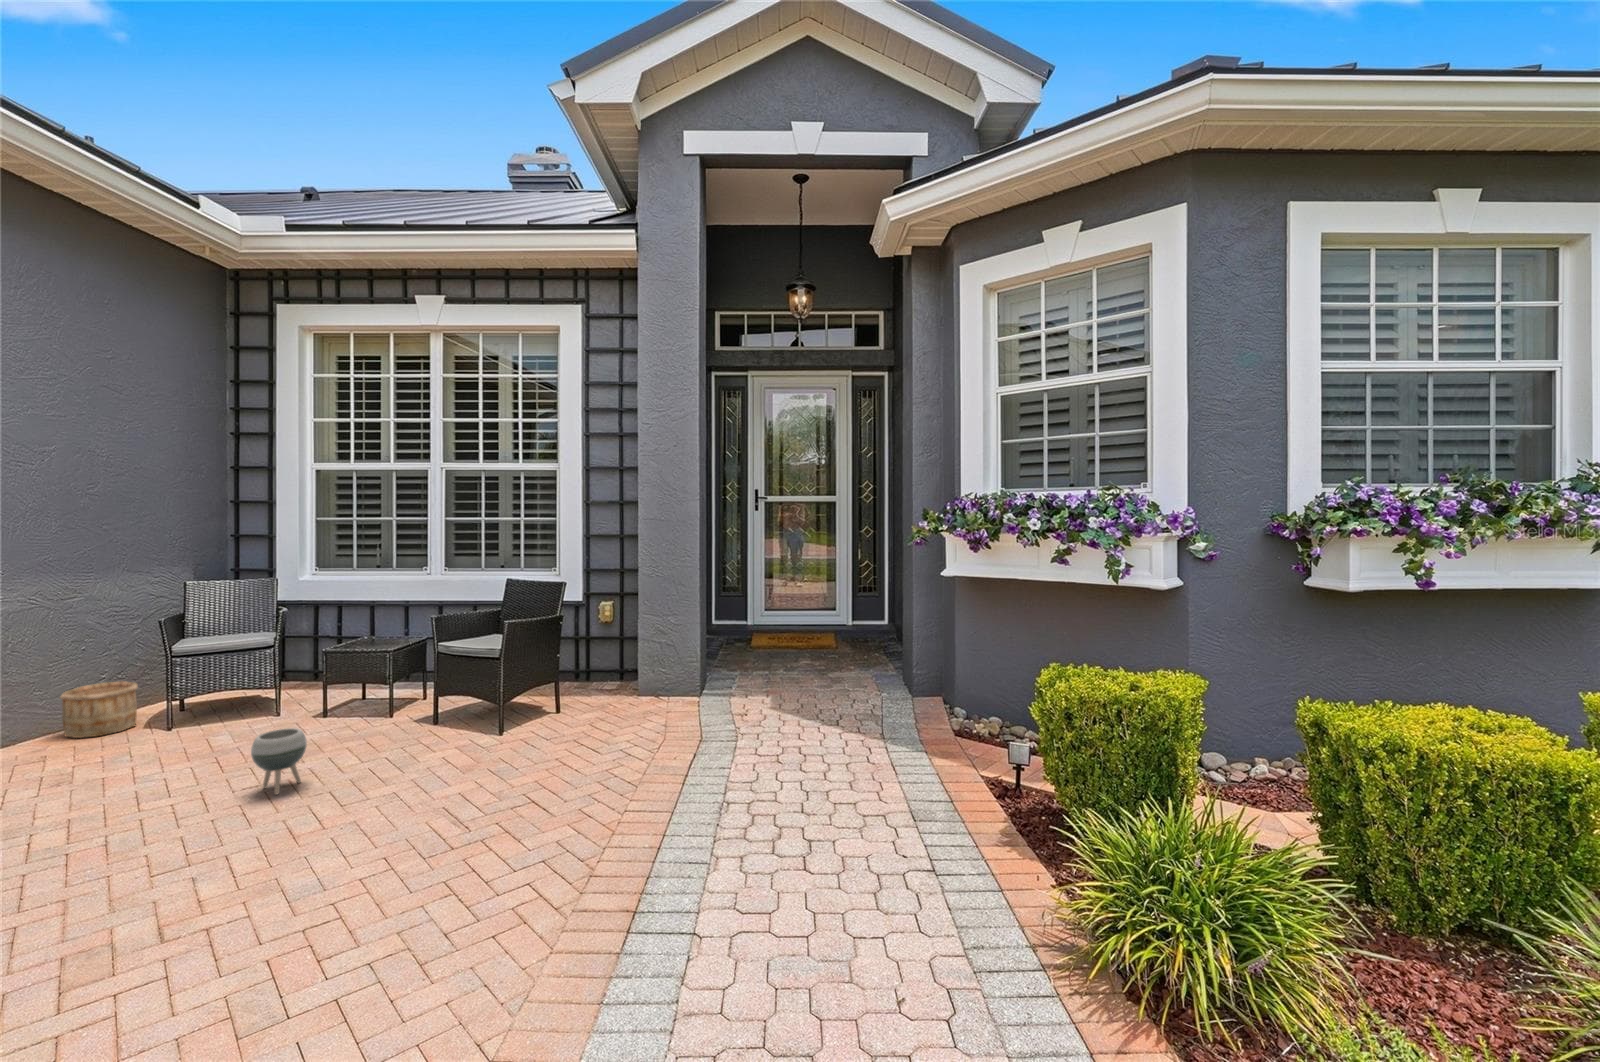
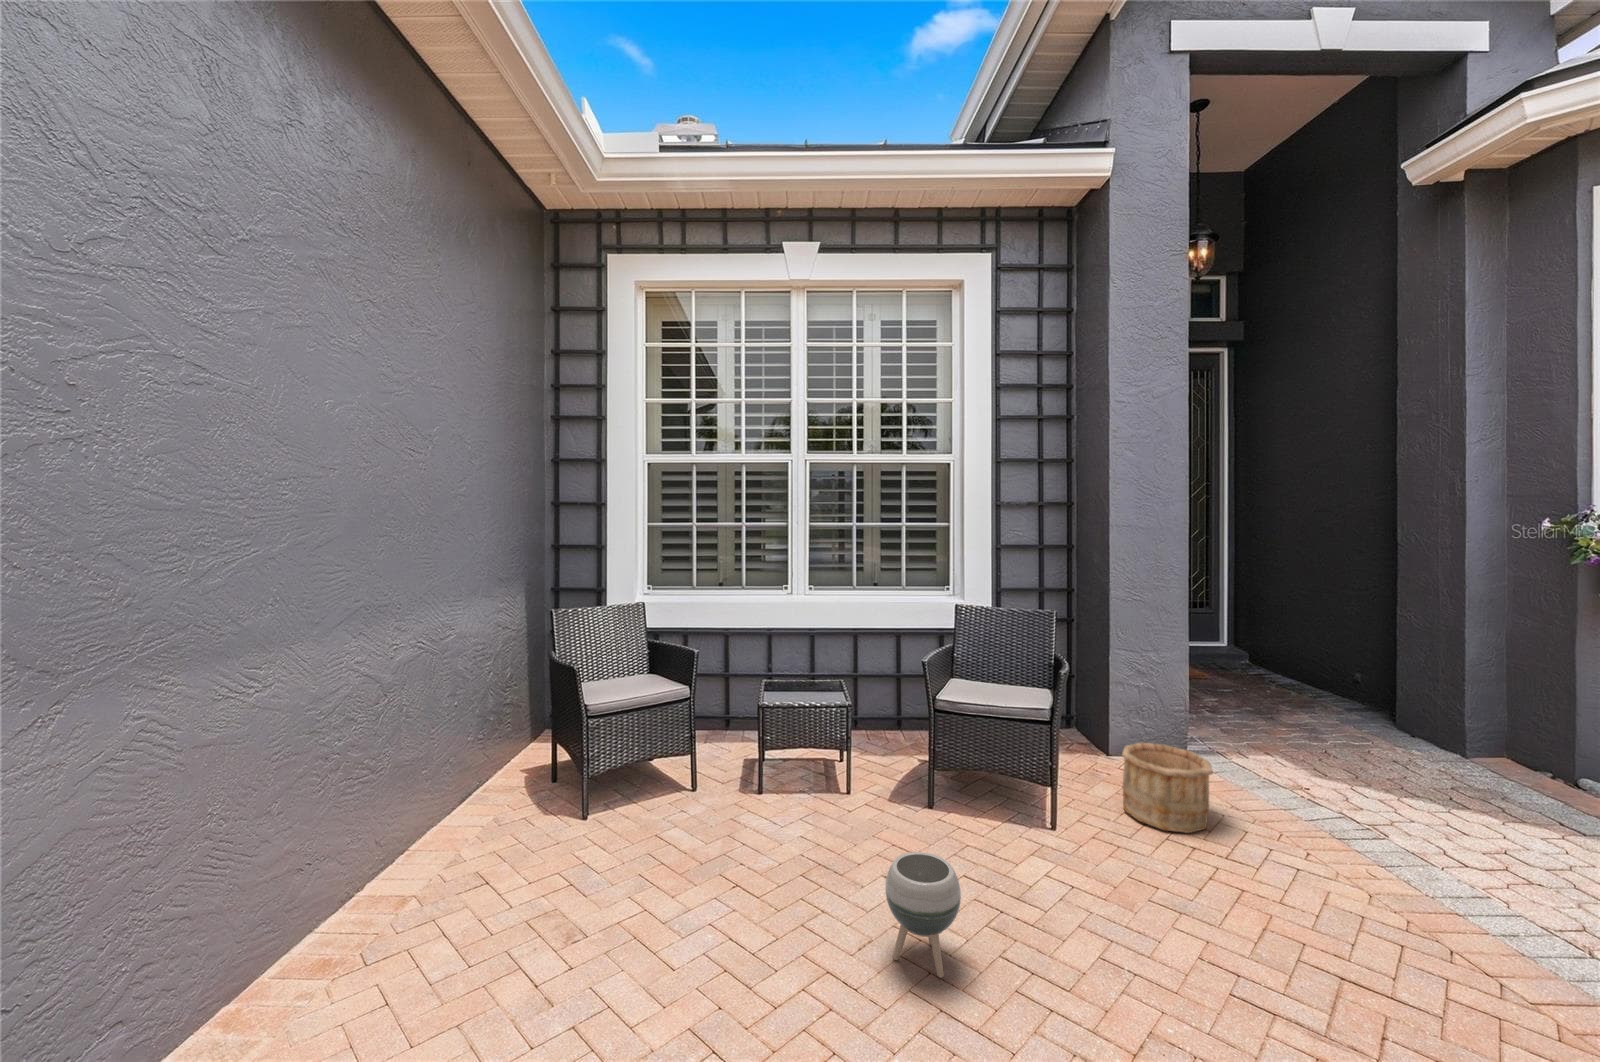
wooden bucket: present [60,681,138,738] -> present [1122,742,1213,833]

